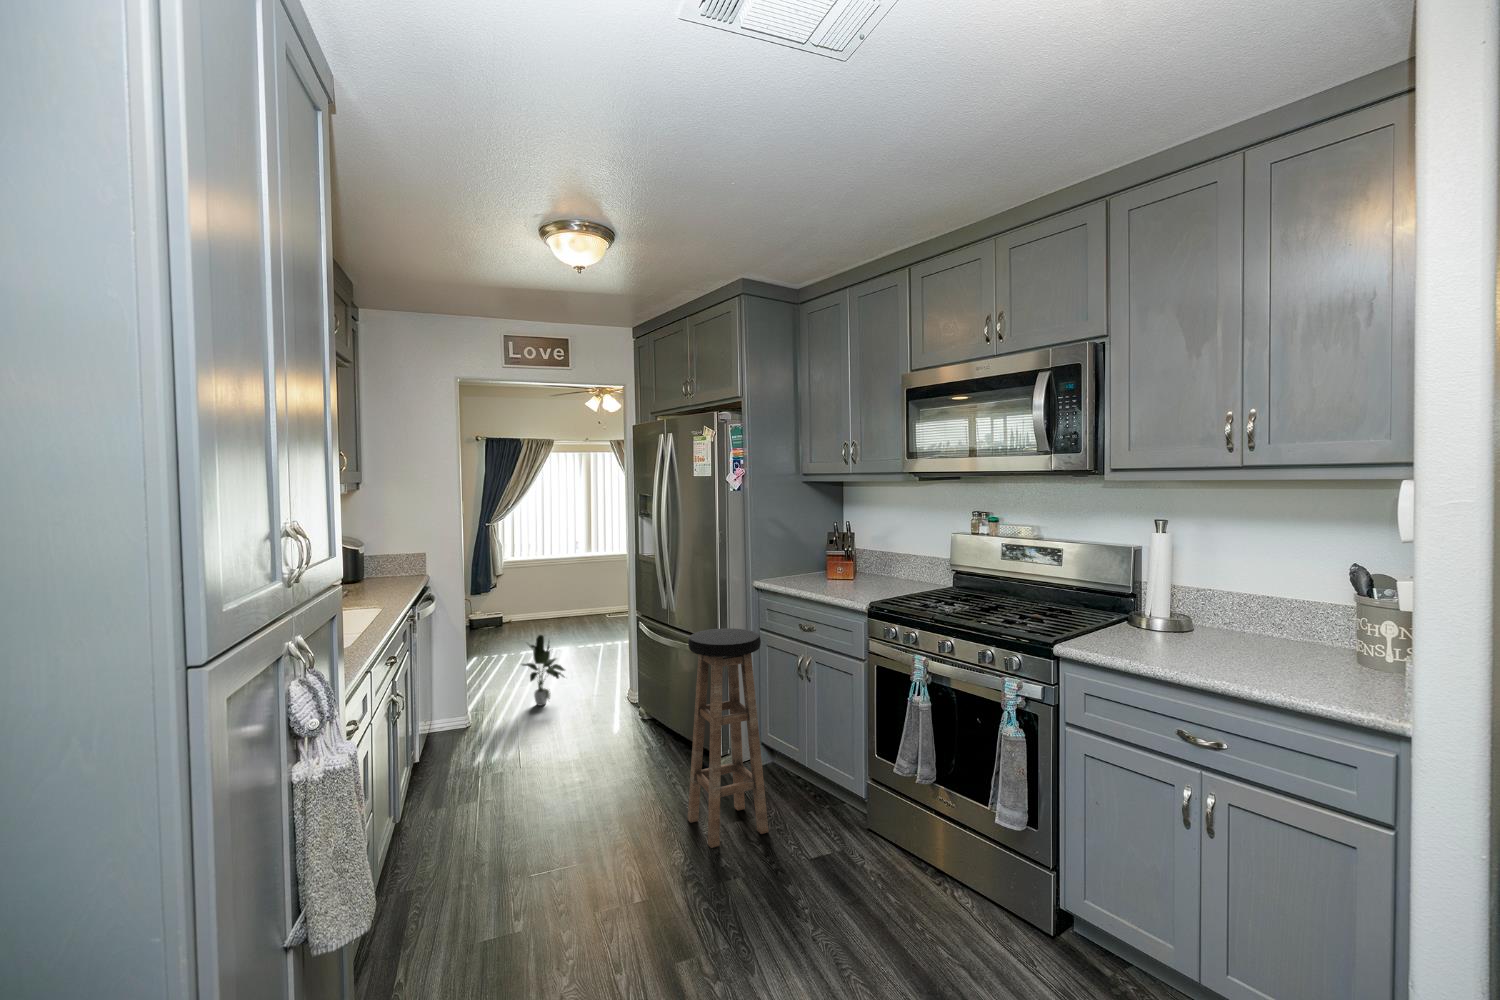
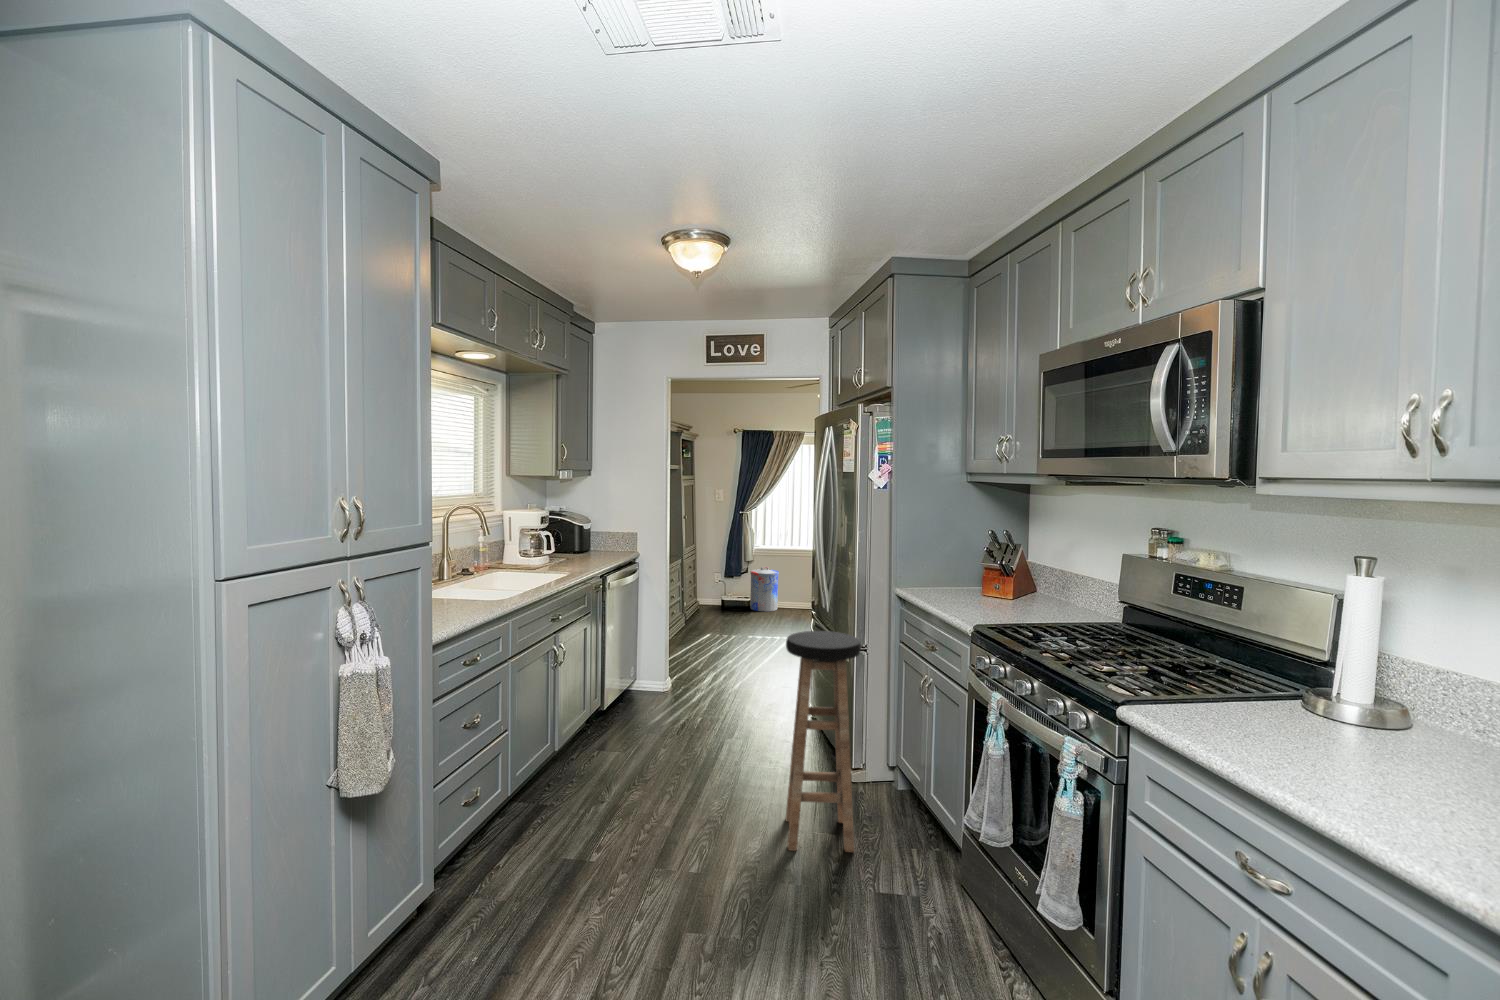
trash can: none [501,581,533,629] -> present [750,567,779,612]
potted plant: present [522,635,565,706] -> none [714,617,759,684]

